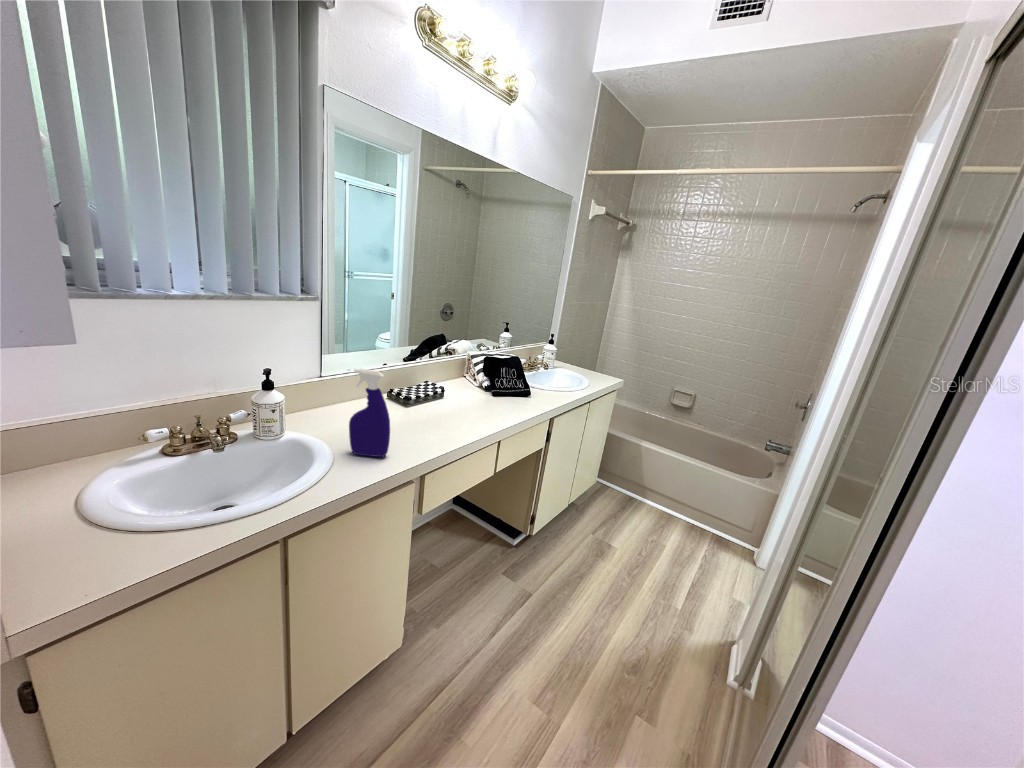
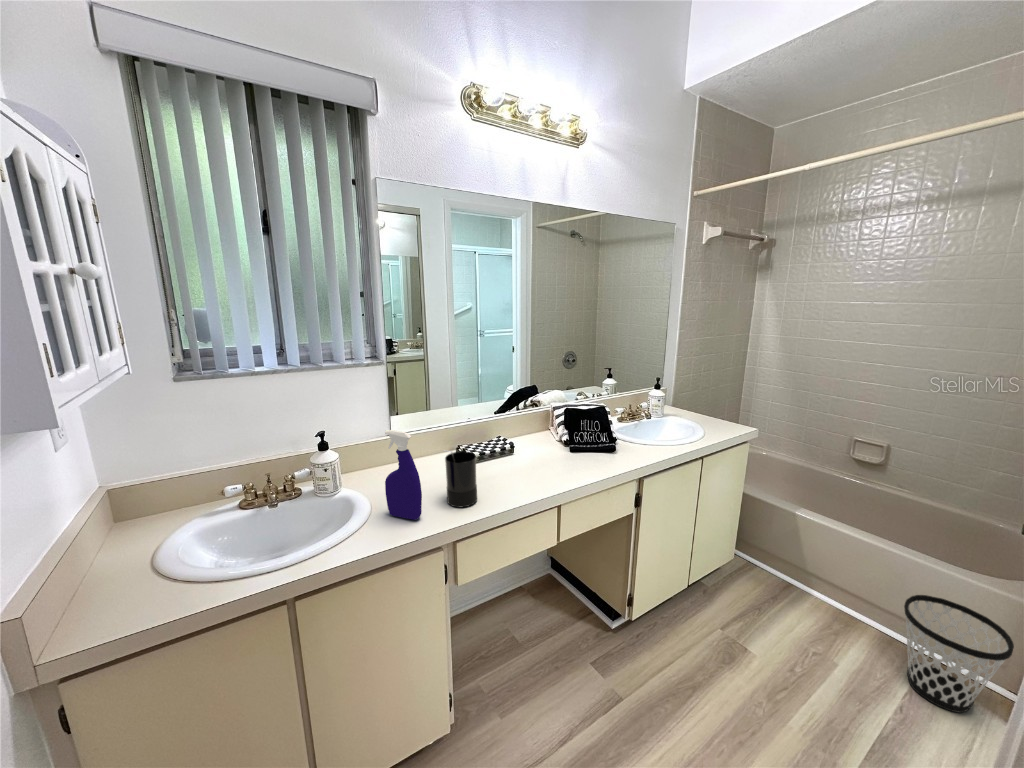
candle: none [402,391,436,445] -> present [445,451,477,507]
wastebasket: none [704,492,763,562] -> present [904,595,1014,713]

